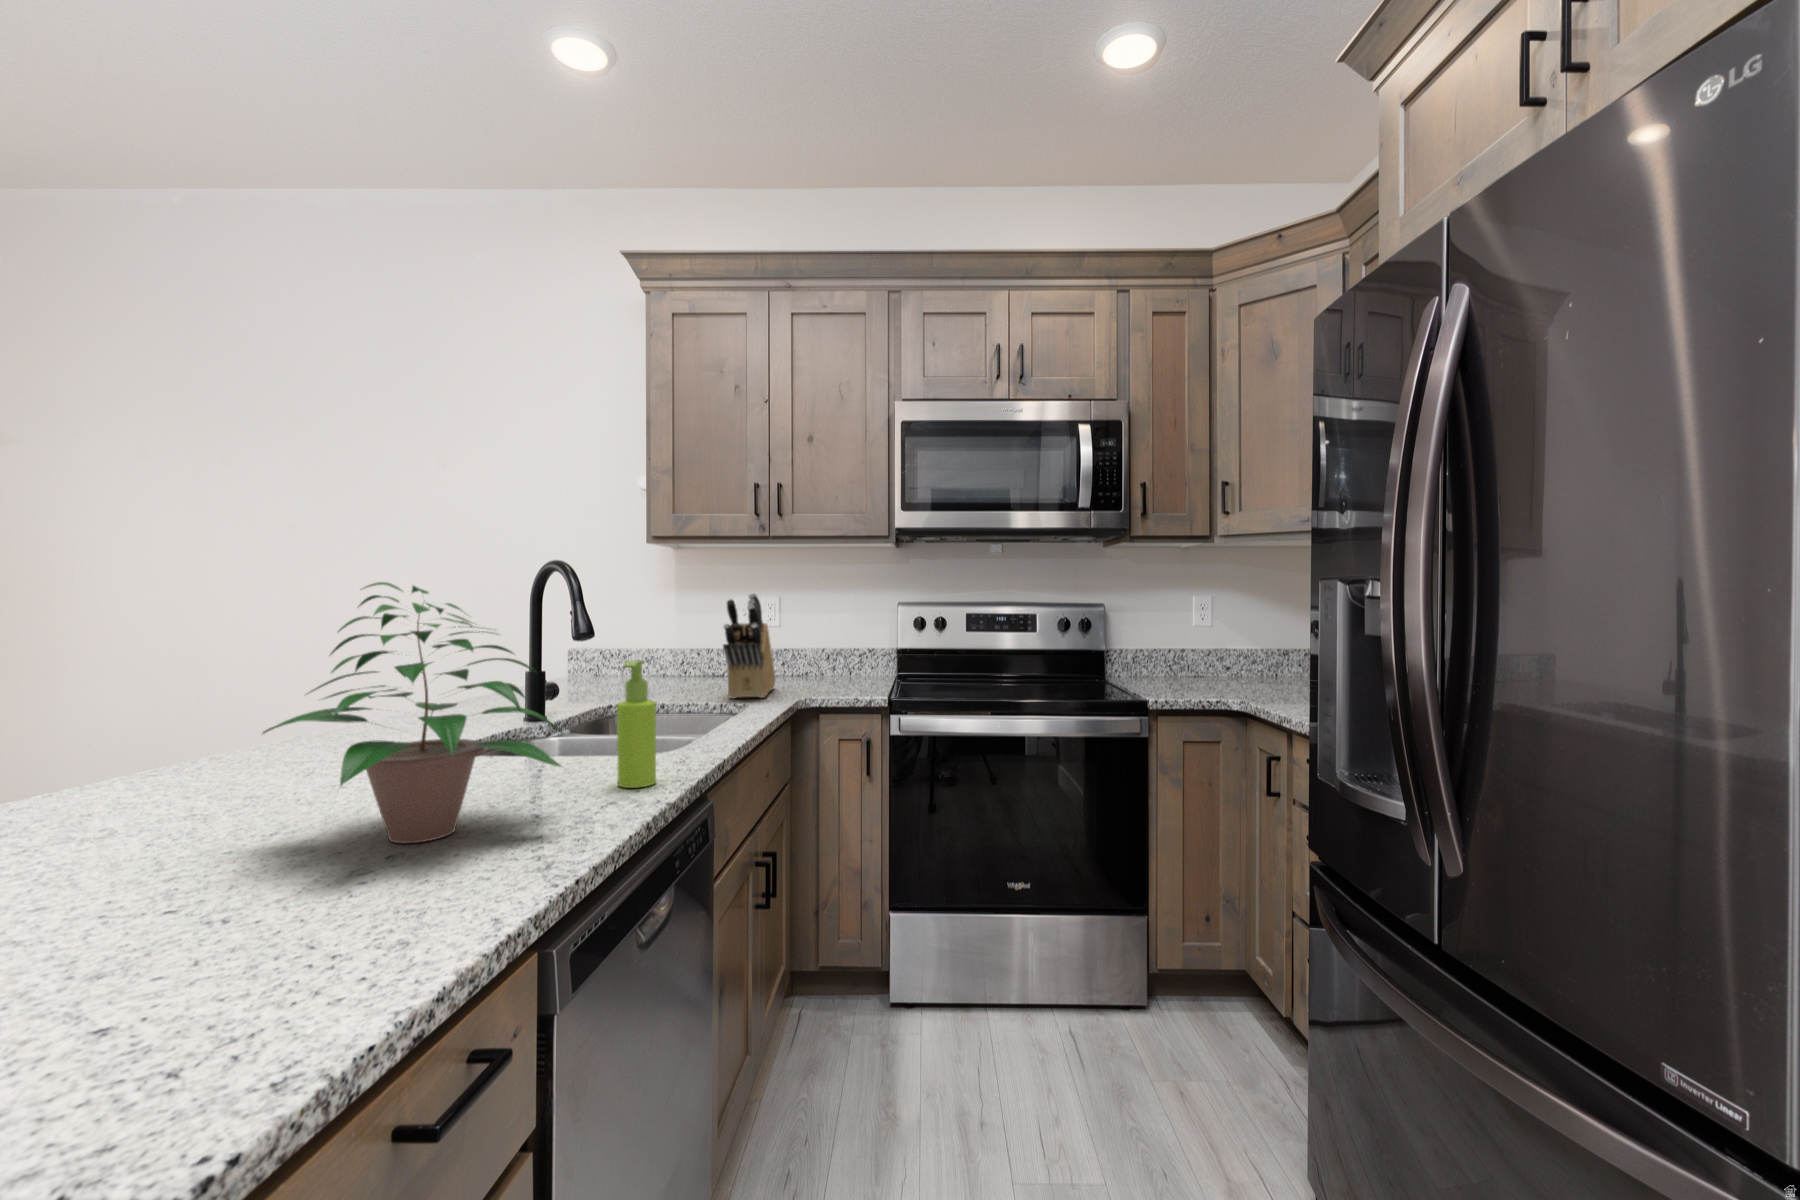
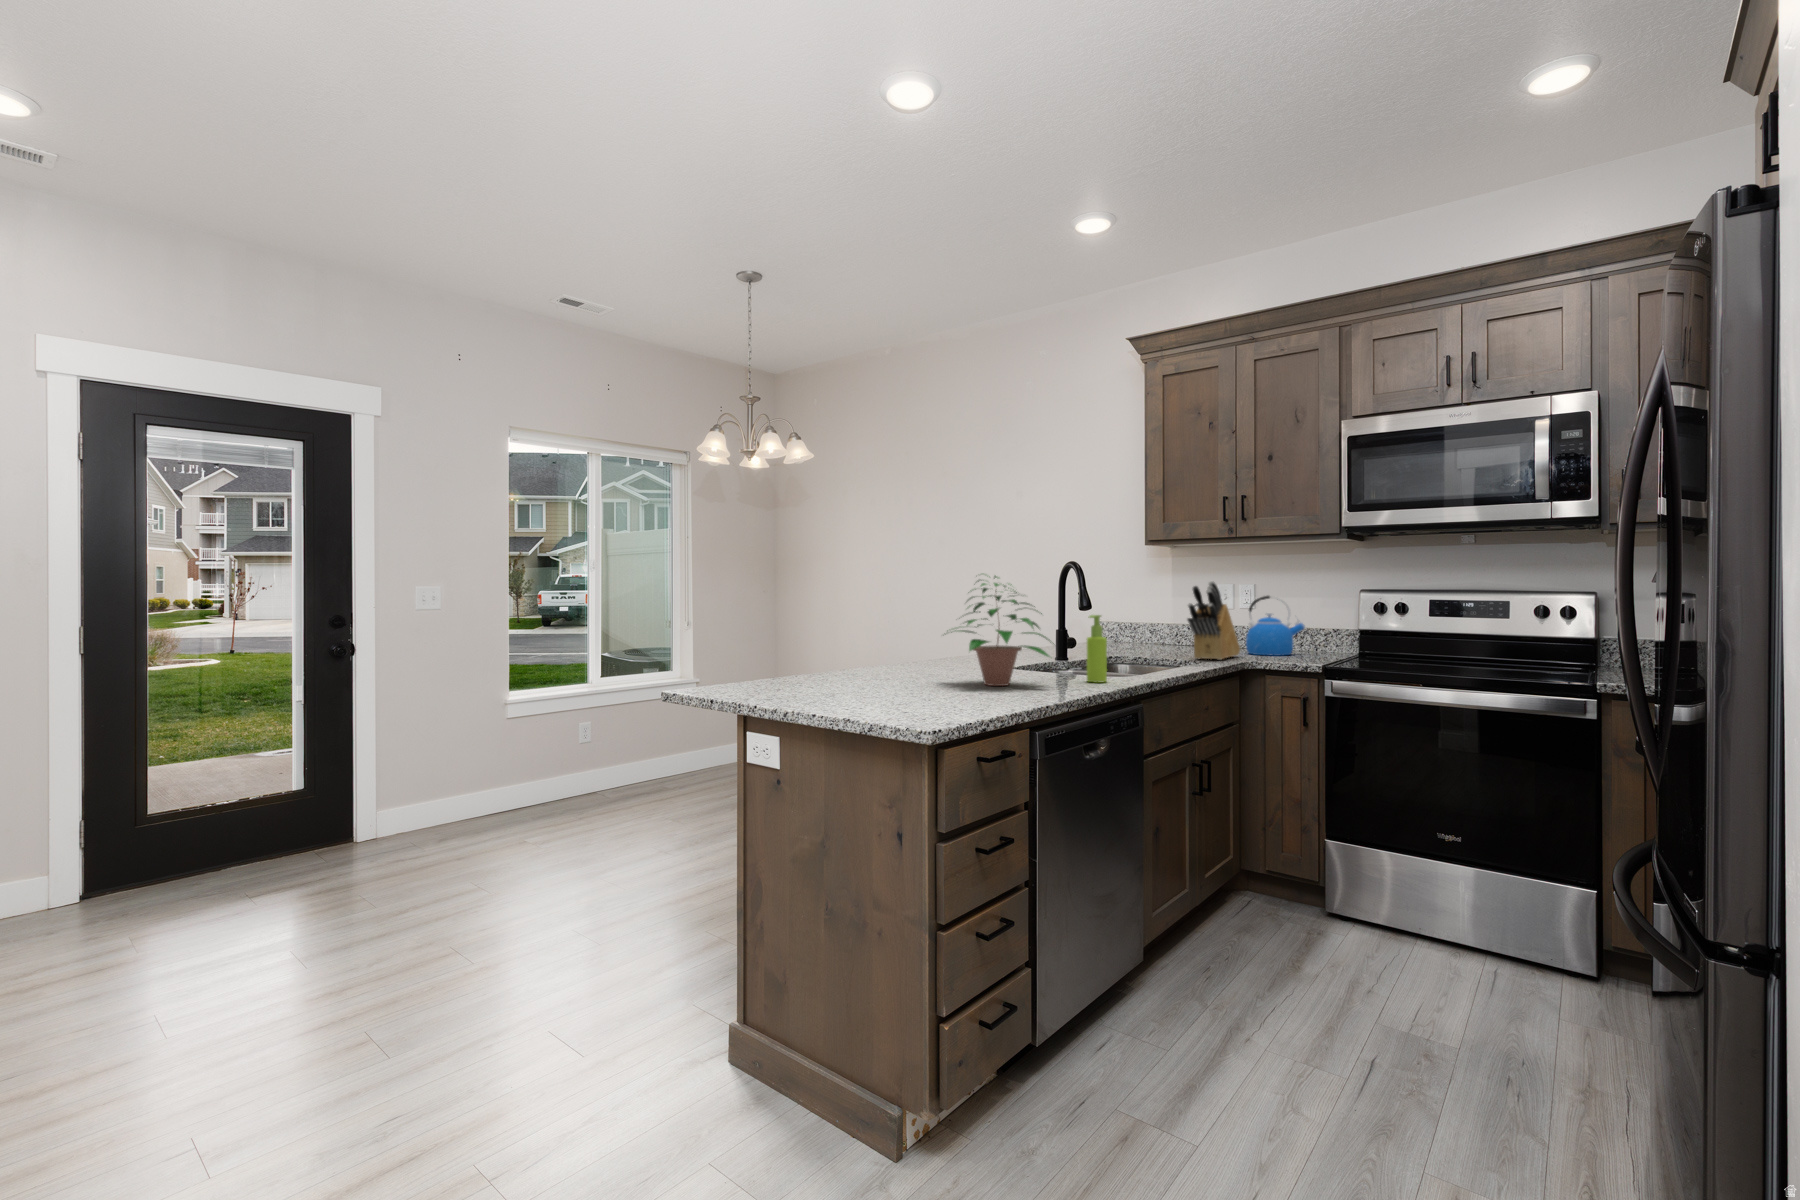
kettle: none [774,610,838,683] -> present [1246,596,1305,656]

